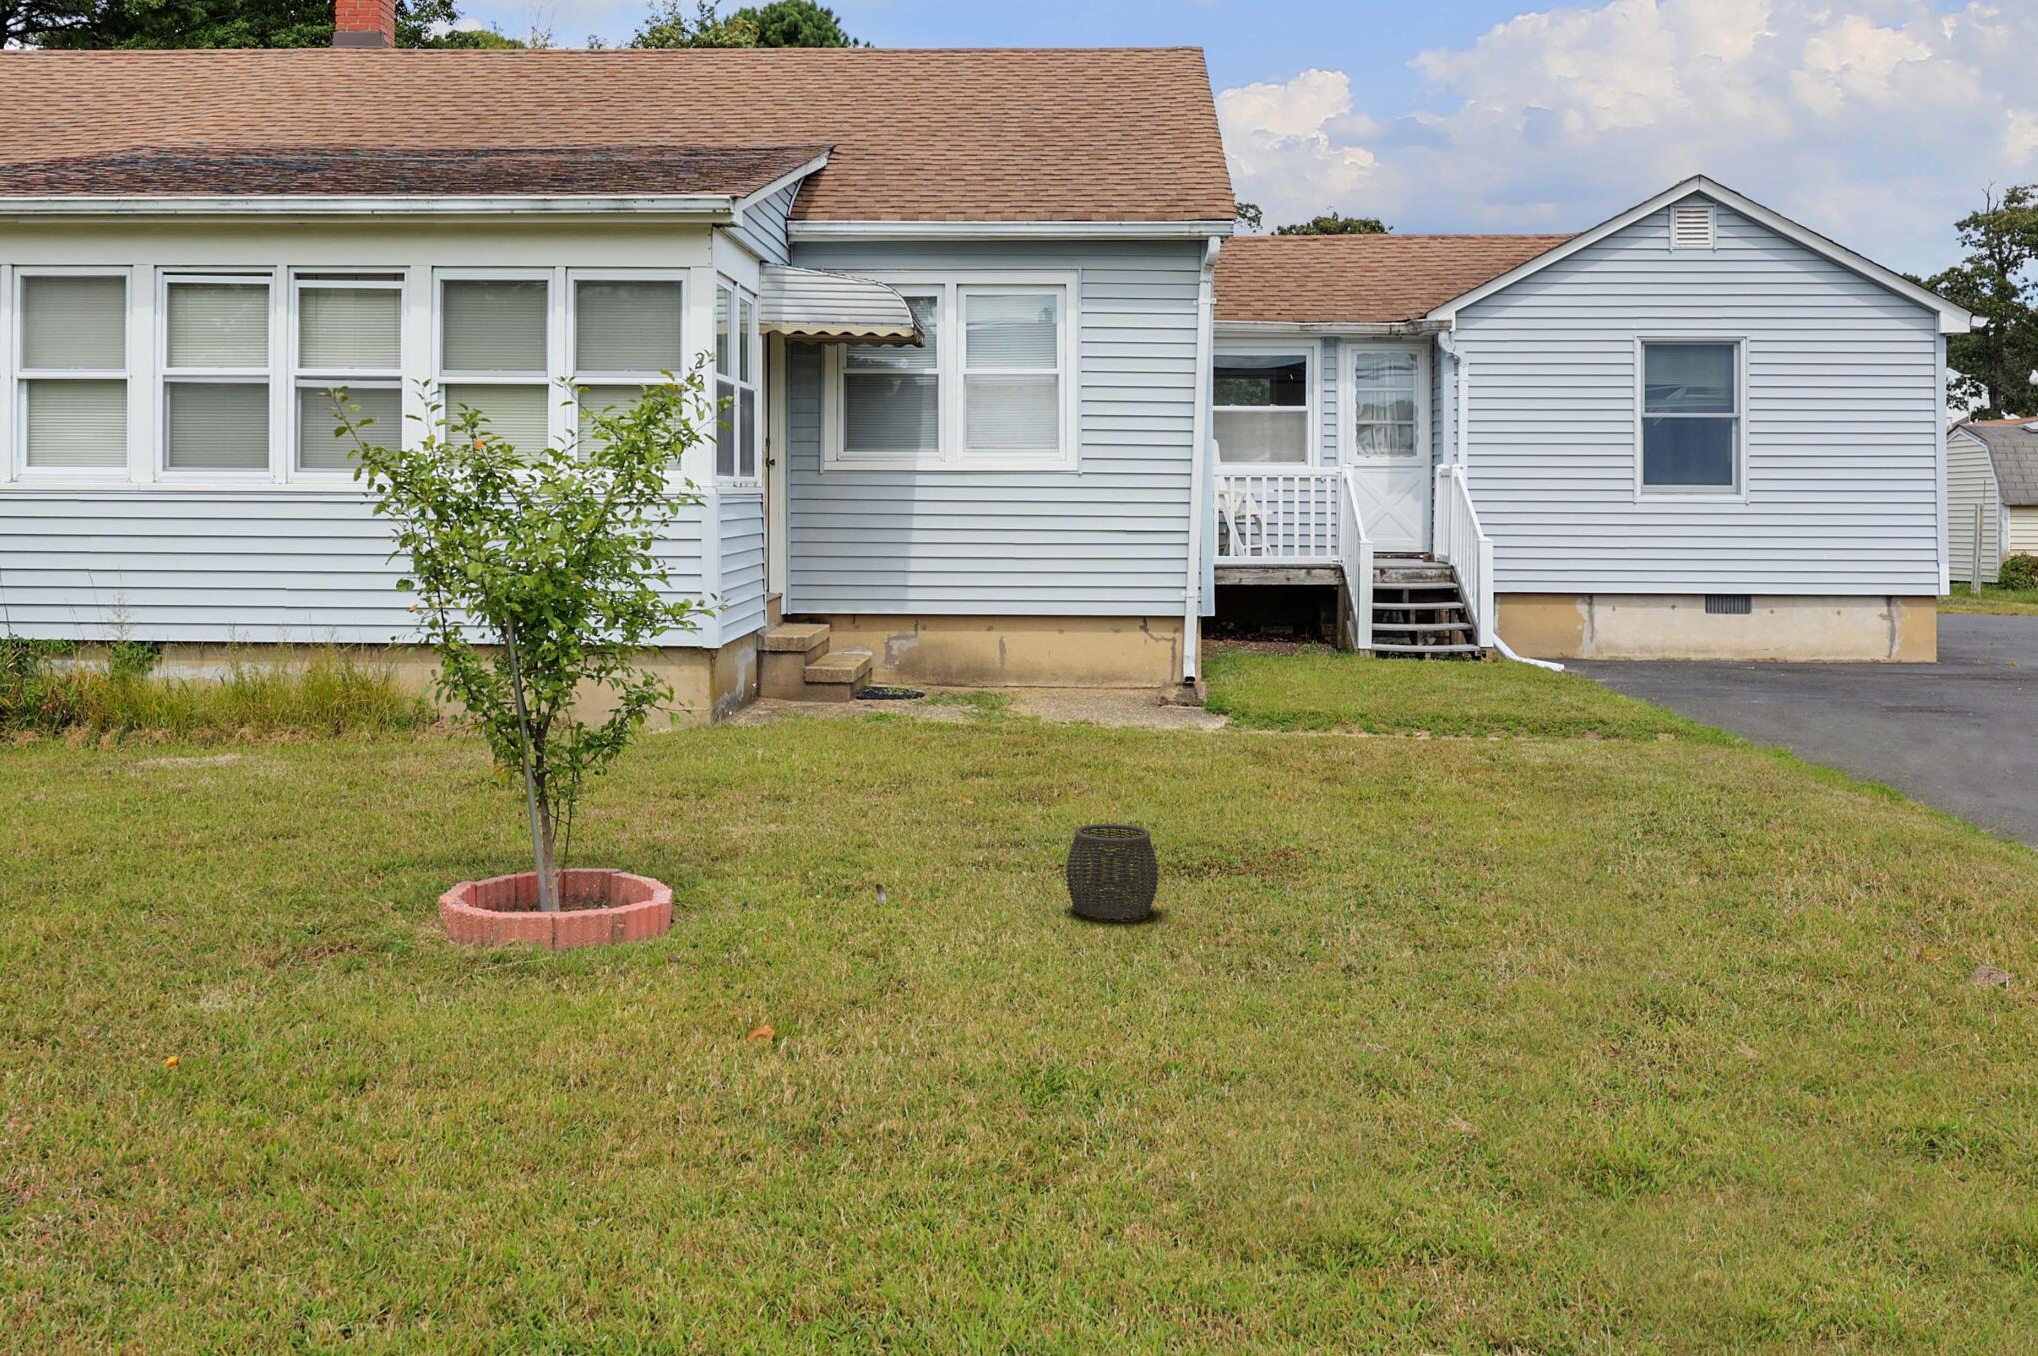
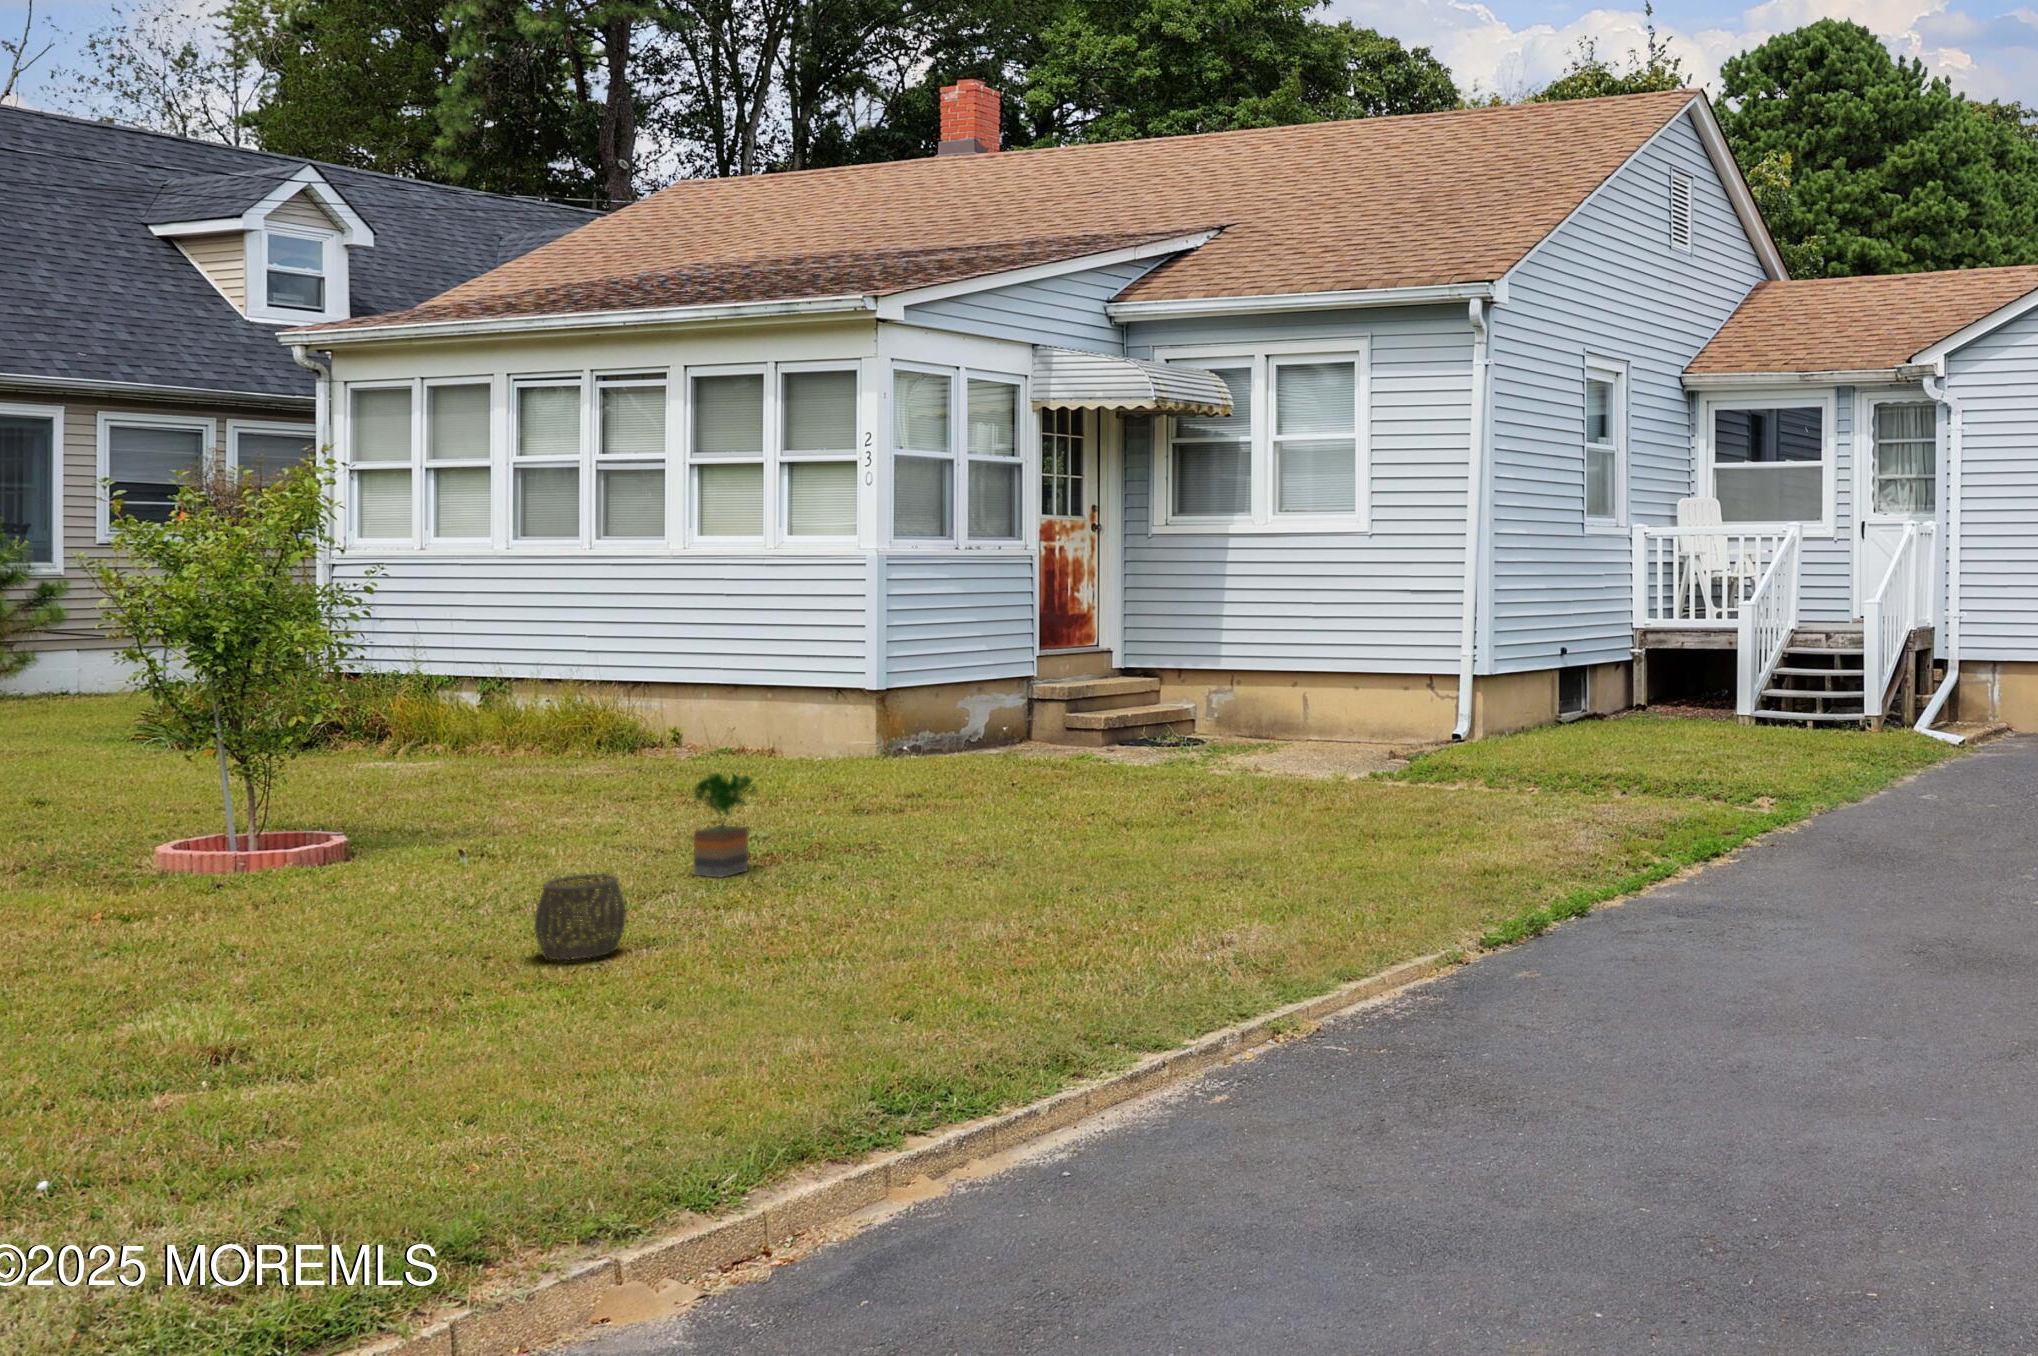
potted tree: none [891,716,965,829] -> present [694,774,757,877]

